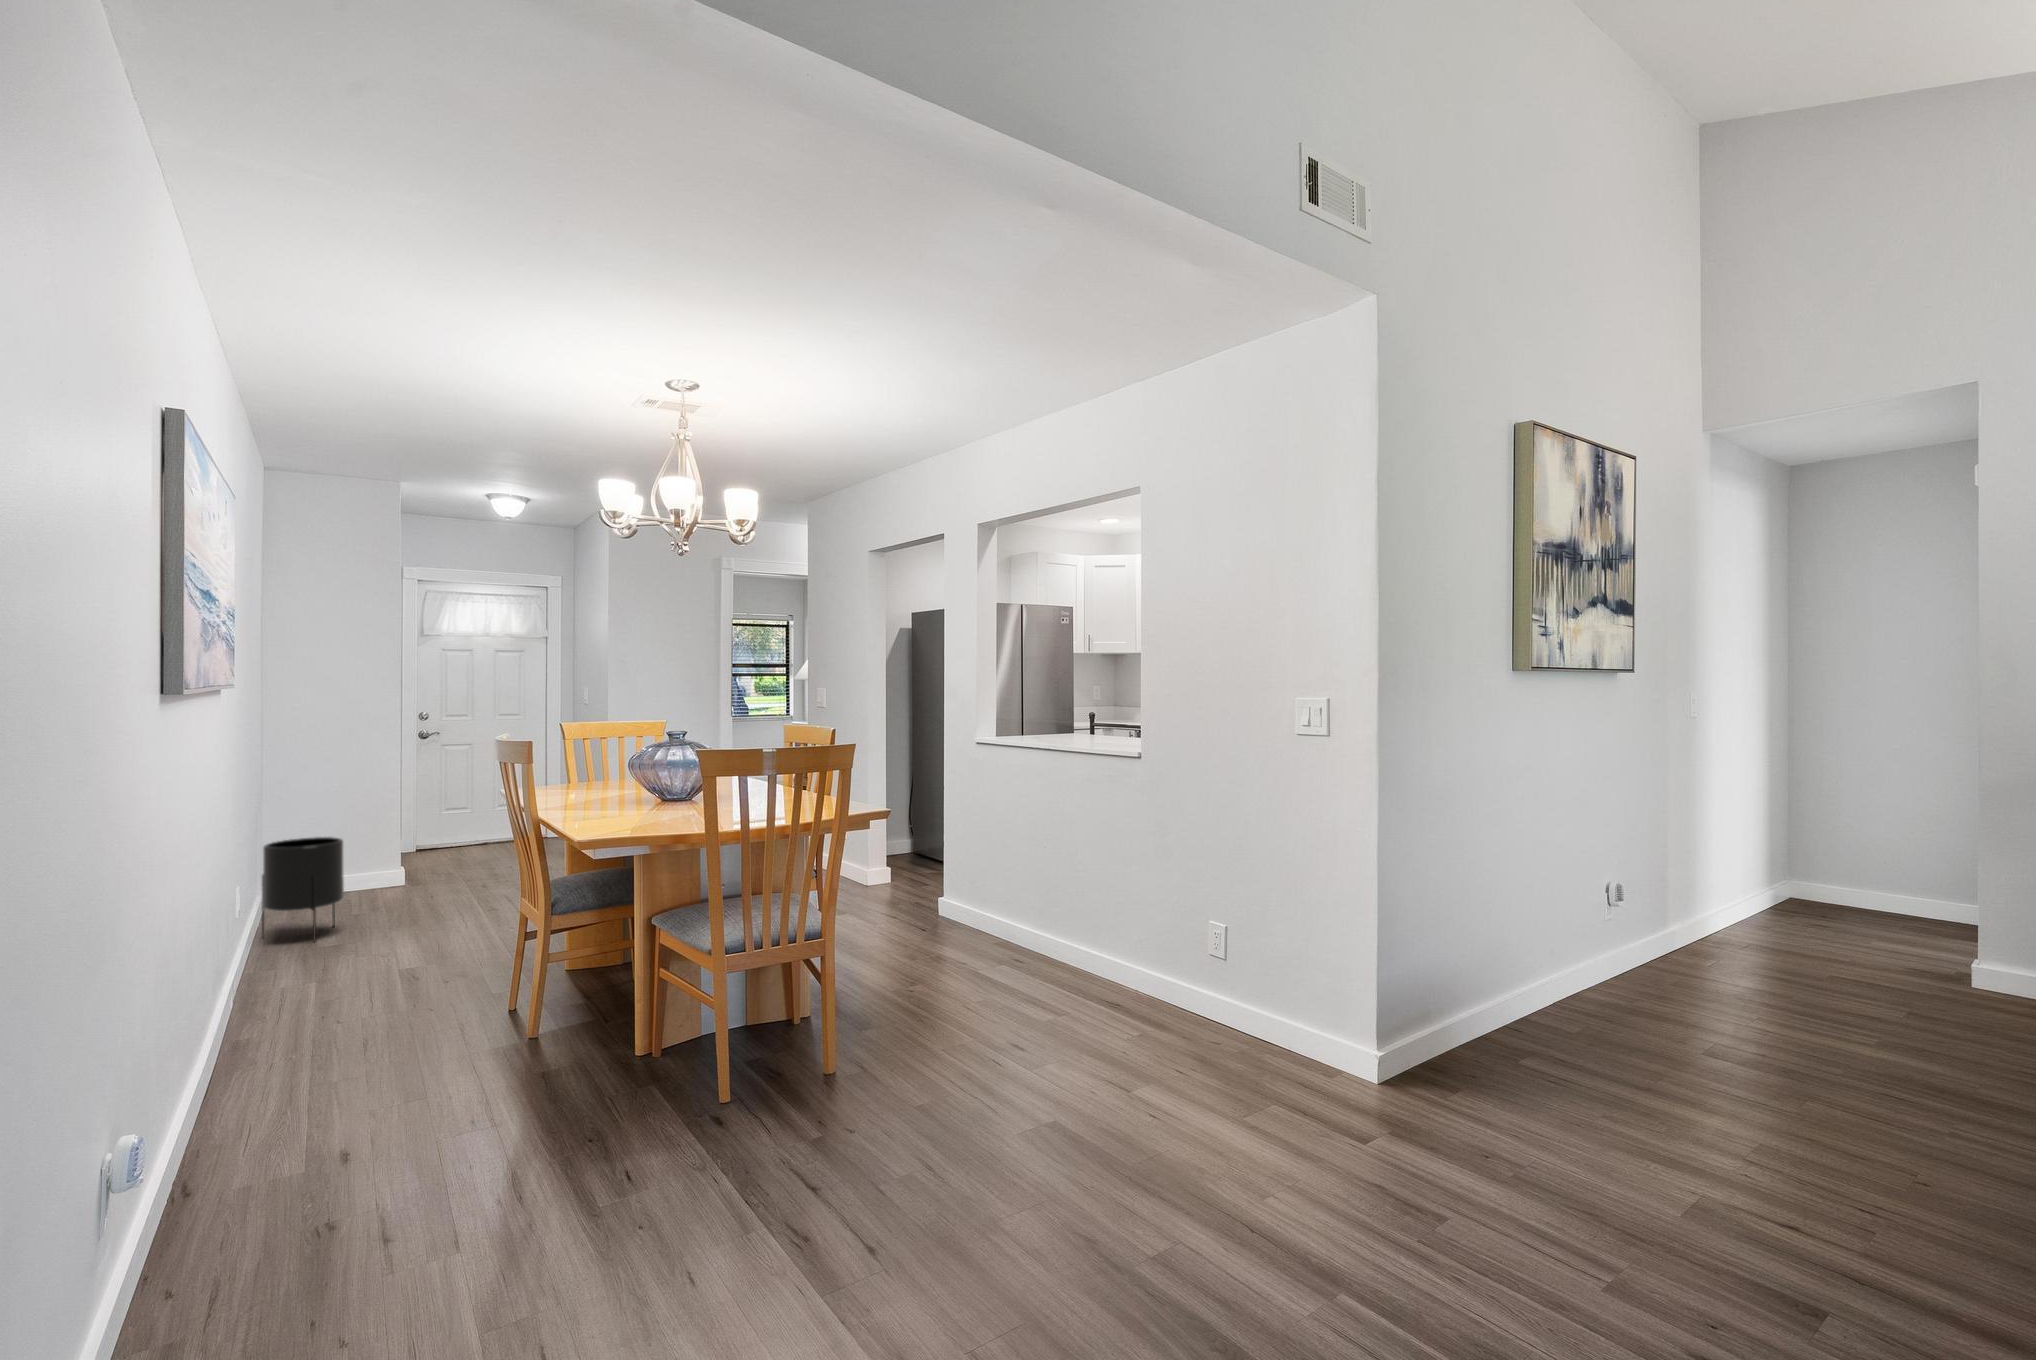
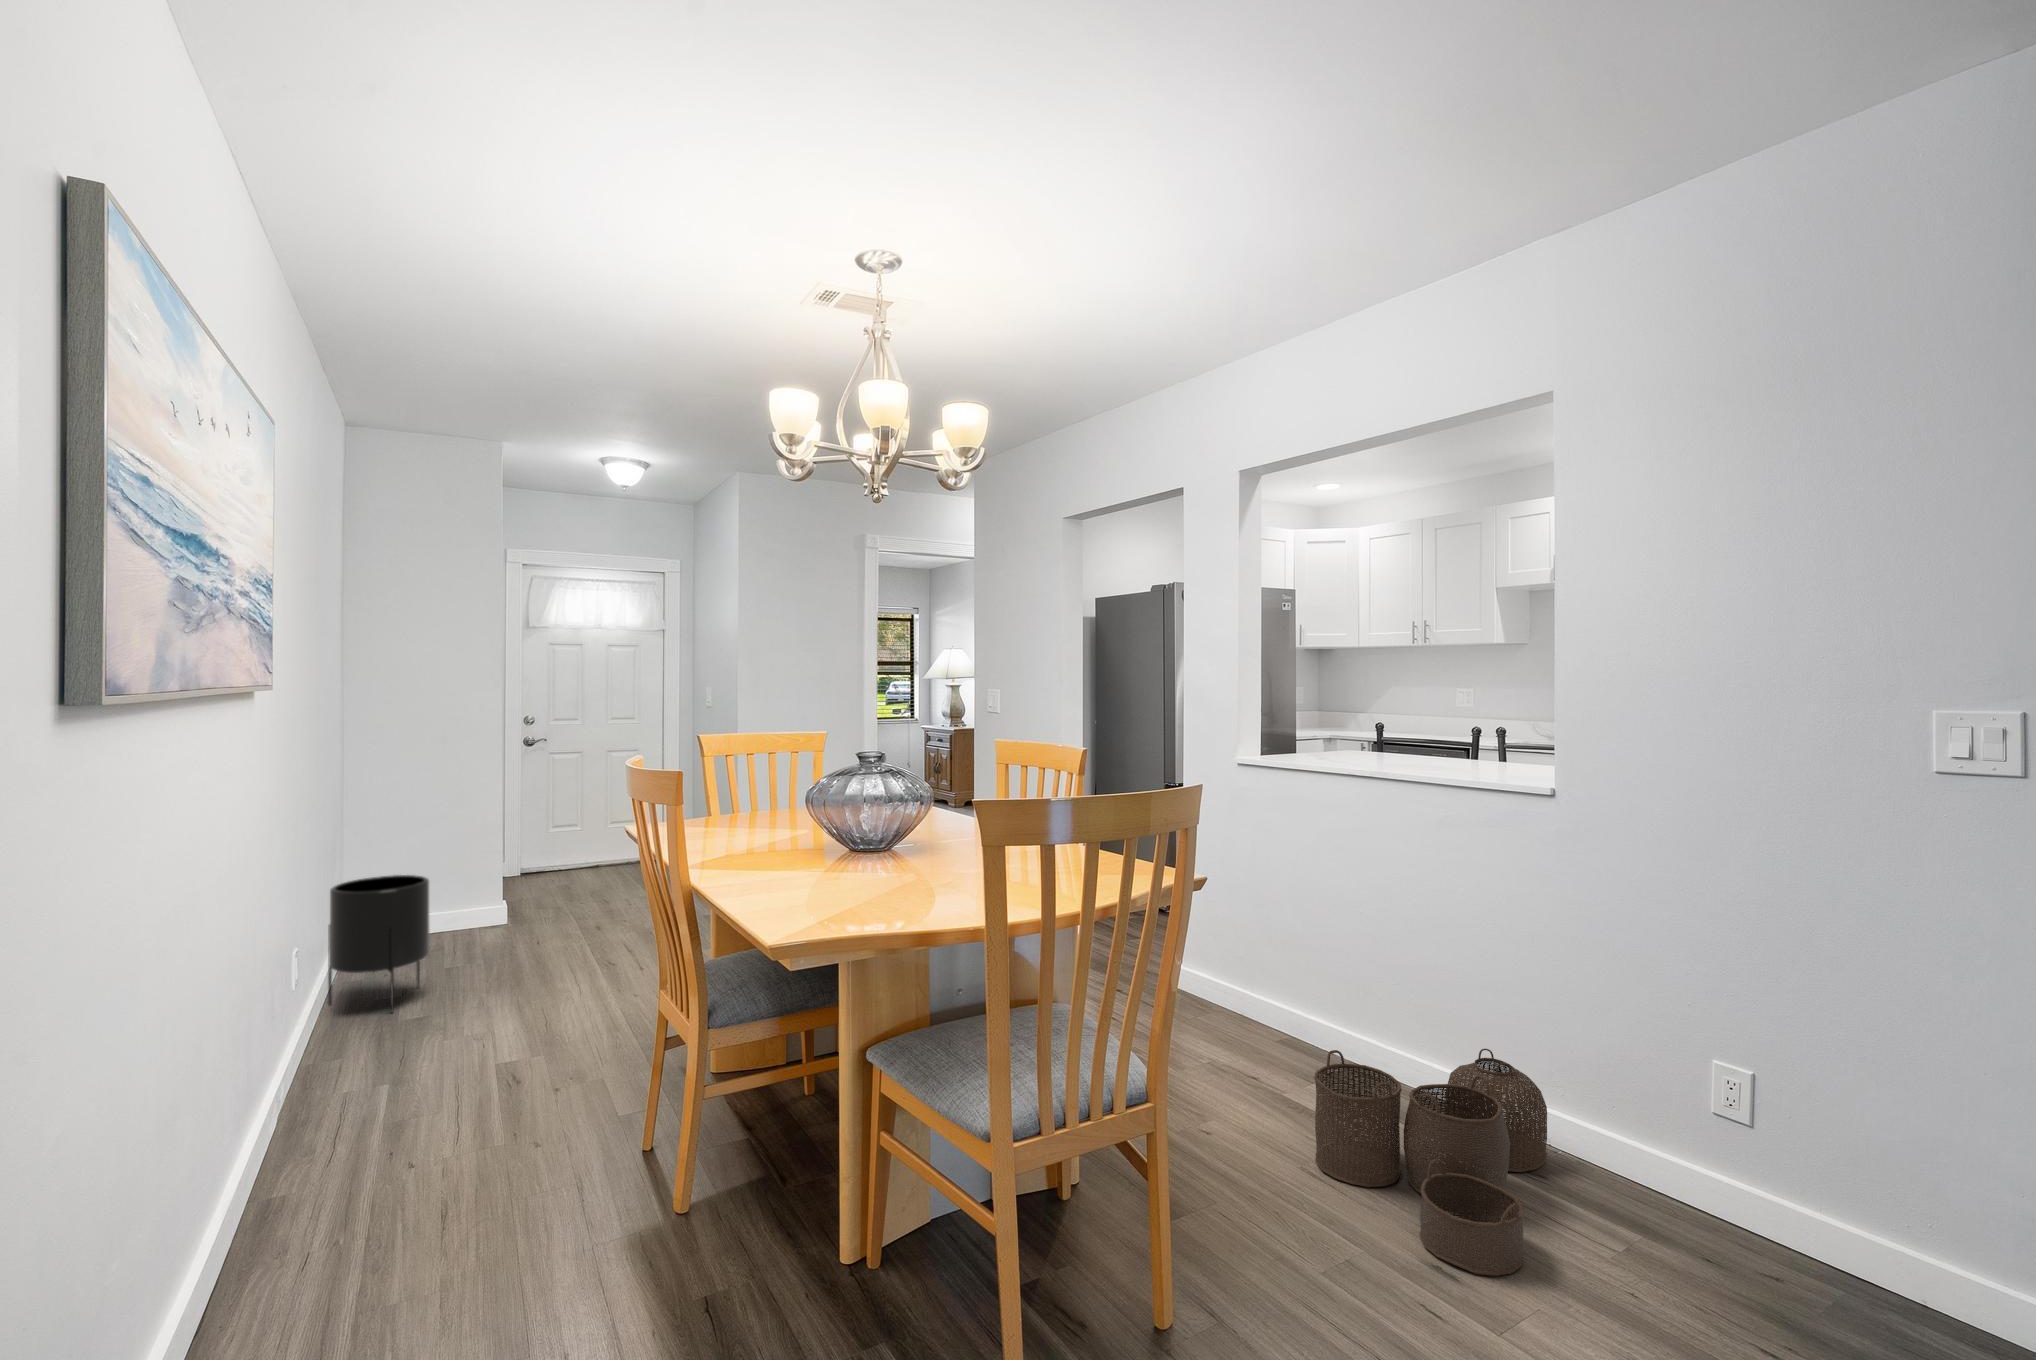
woven basket: none [971,929,1131,1048] -> present [1314,1049,1547,1276]

